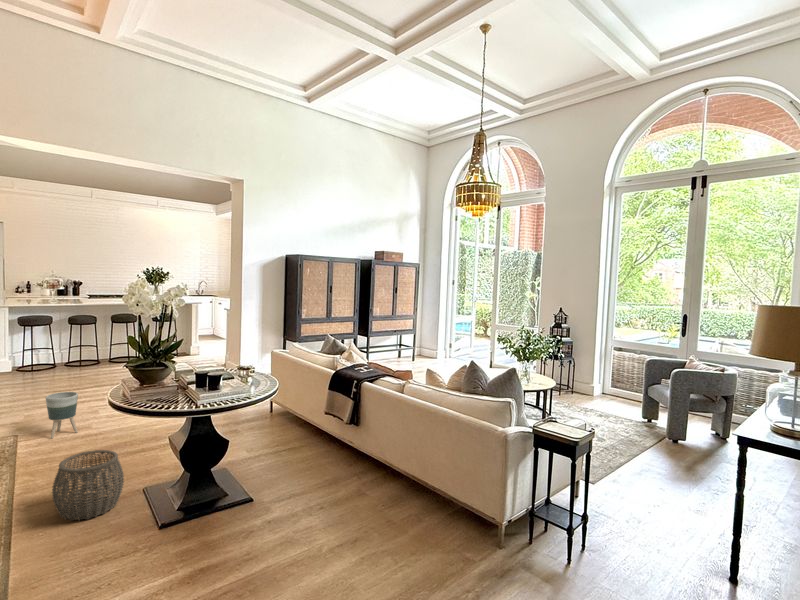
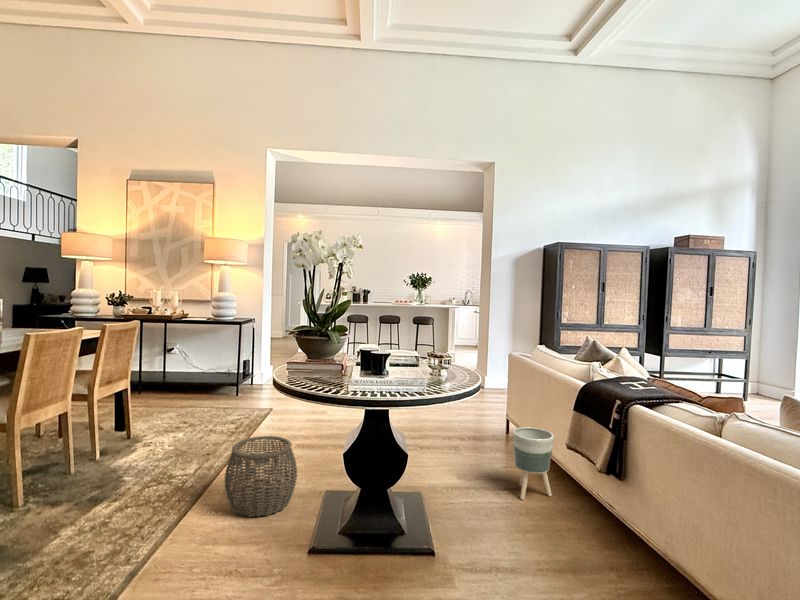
planter: present [46,392,78,438] -> present [512,427,554,500]

